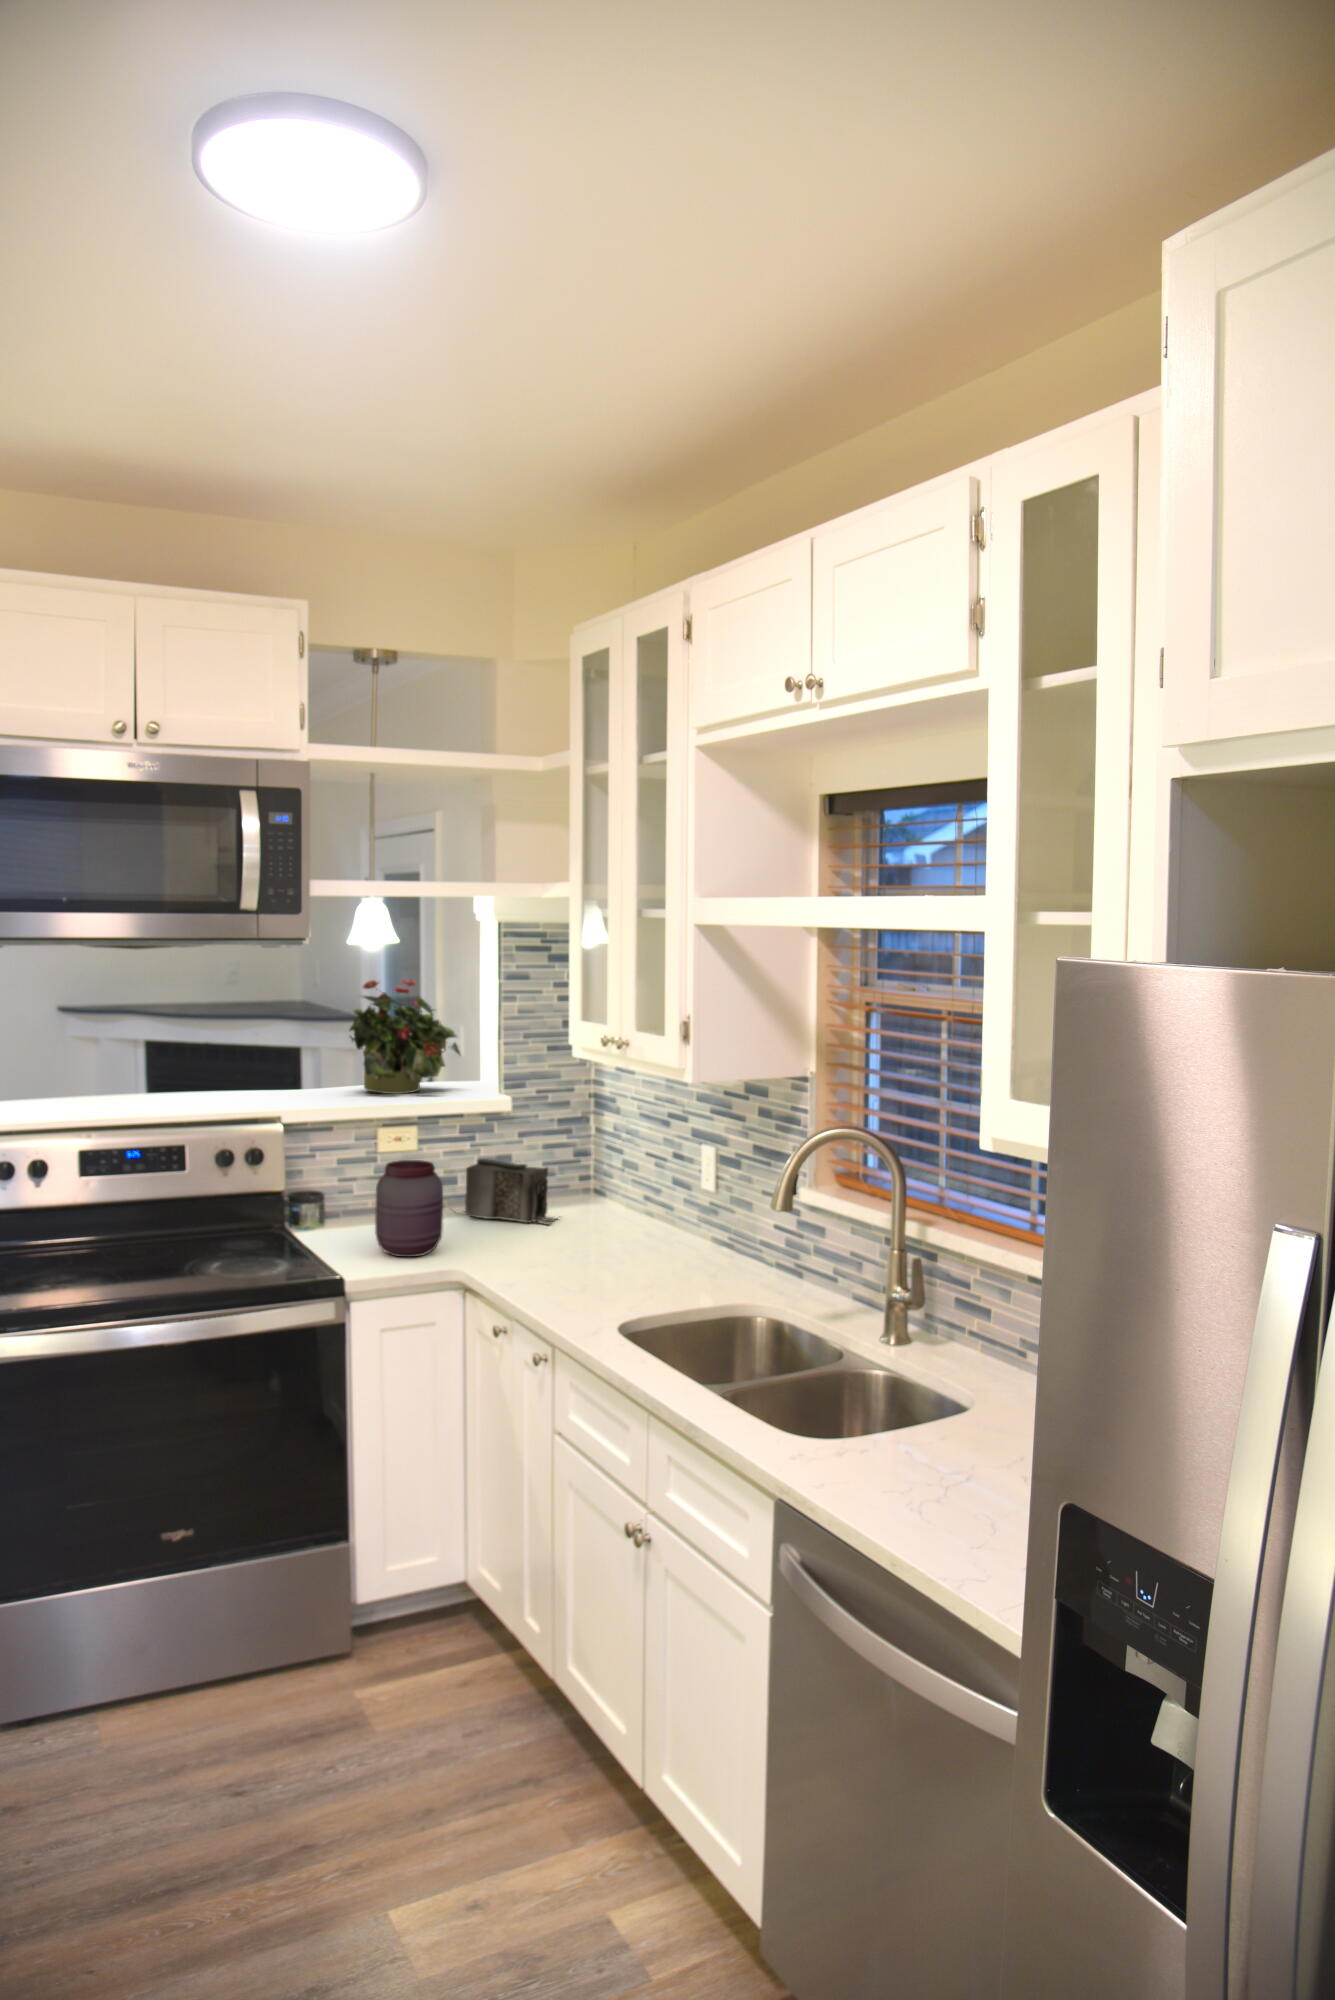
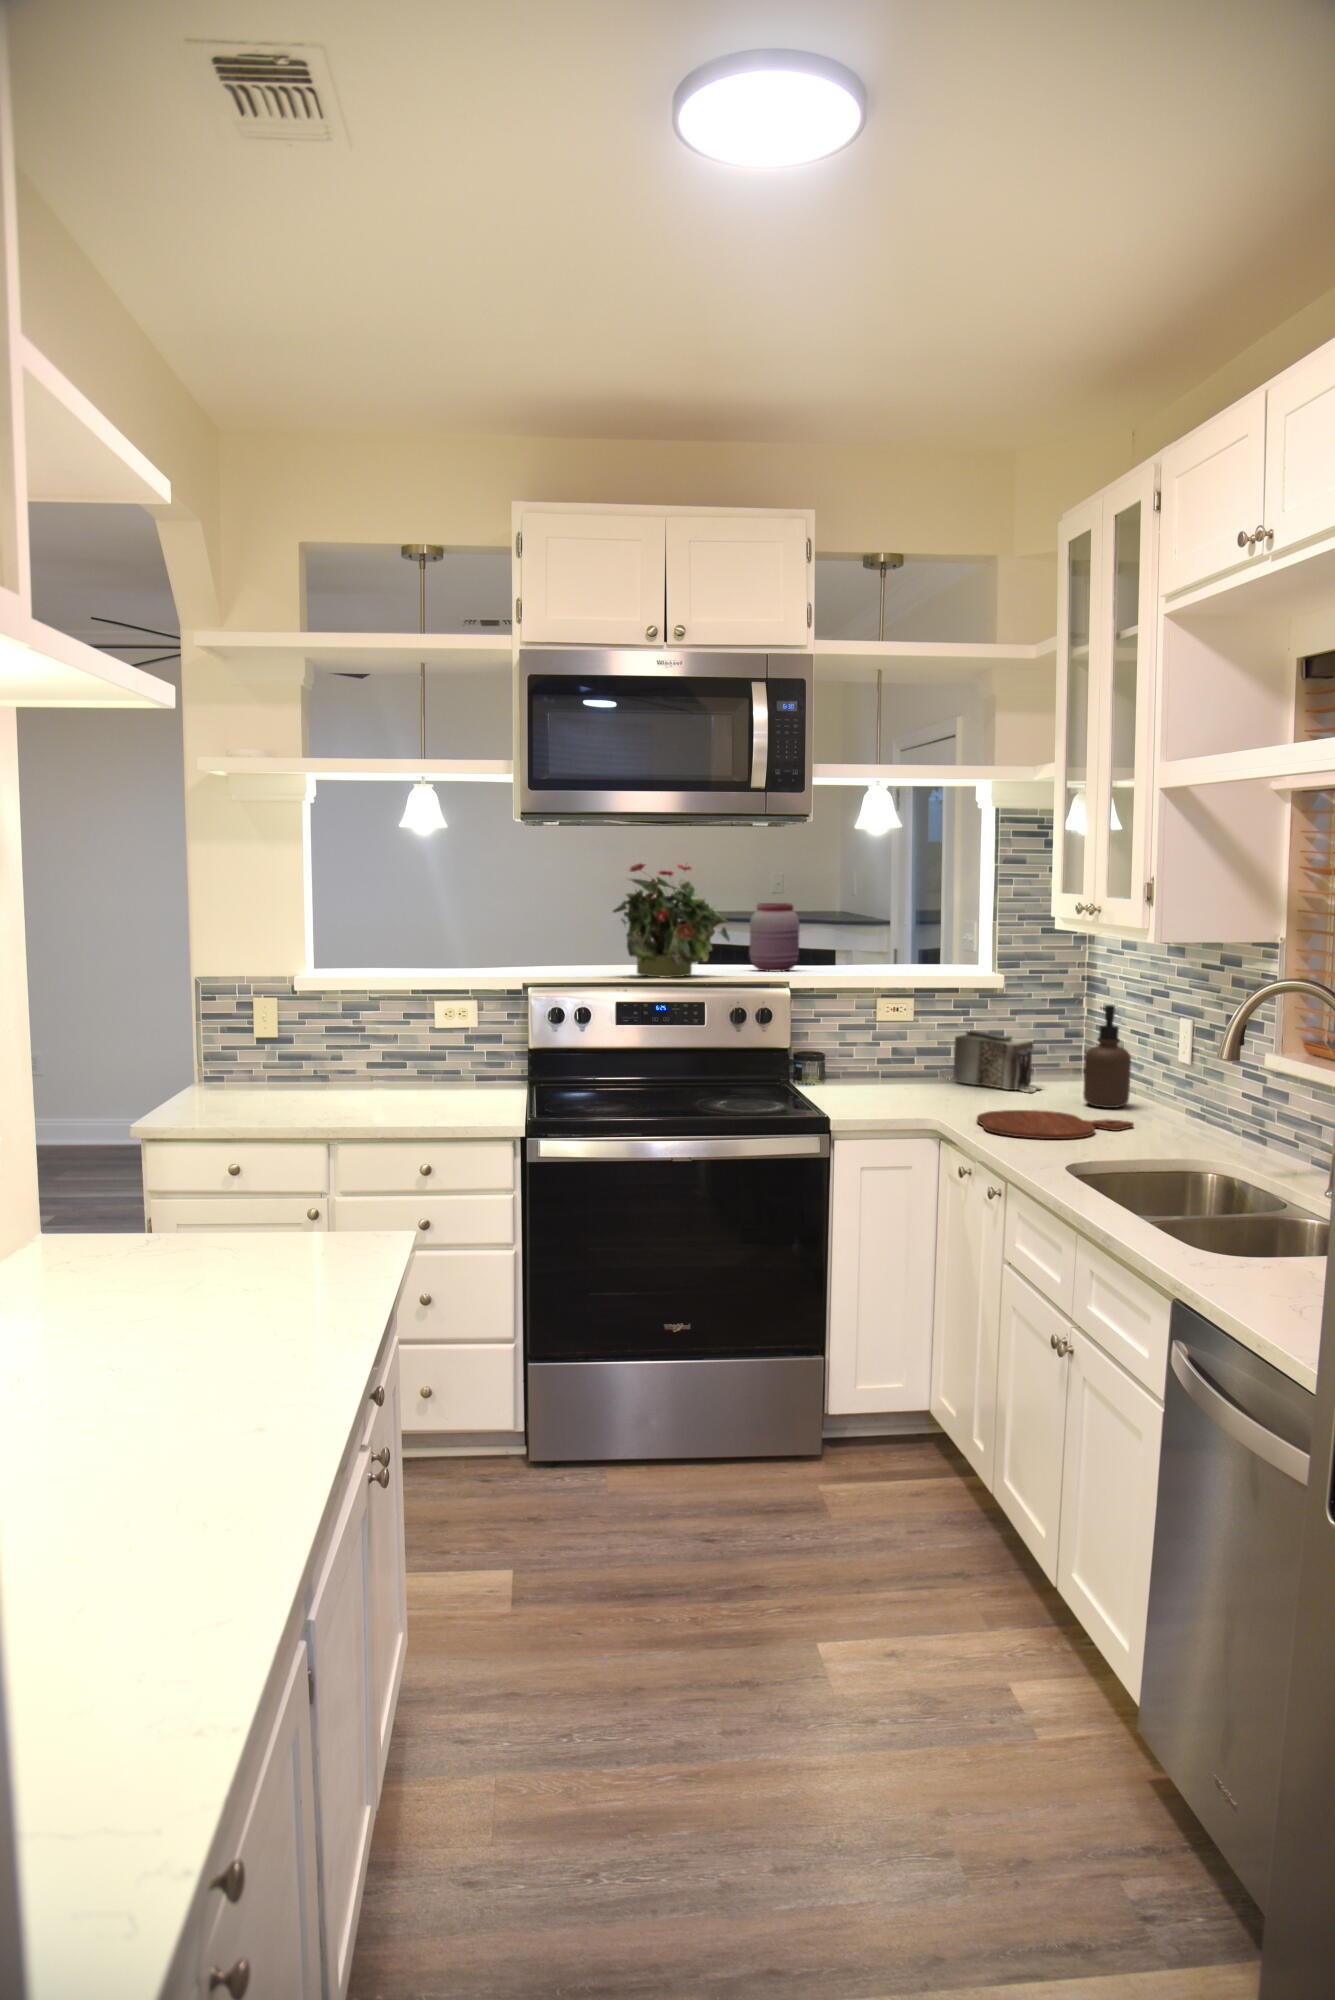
potted plant: present [350,980,460,1094] -> present [613,863,730,978]
soap dispenser: none [607,1131,653,1239] -> present [1084,1005,1131,1108]
jar: present [375,1160,443,1257] -> present [749,903,799,971]
cutting board: none [508,1251,667,1290] -> present [977,1110,1134,1139]

